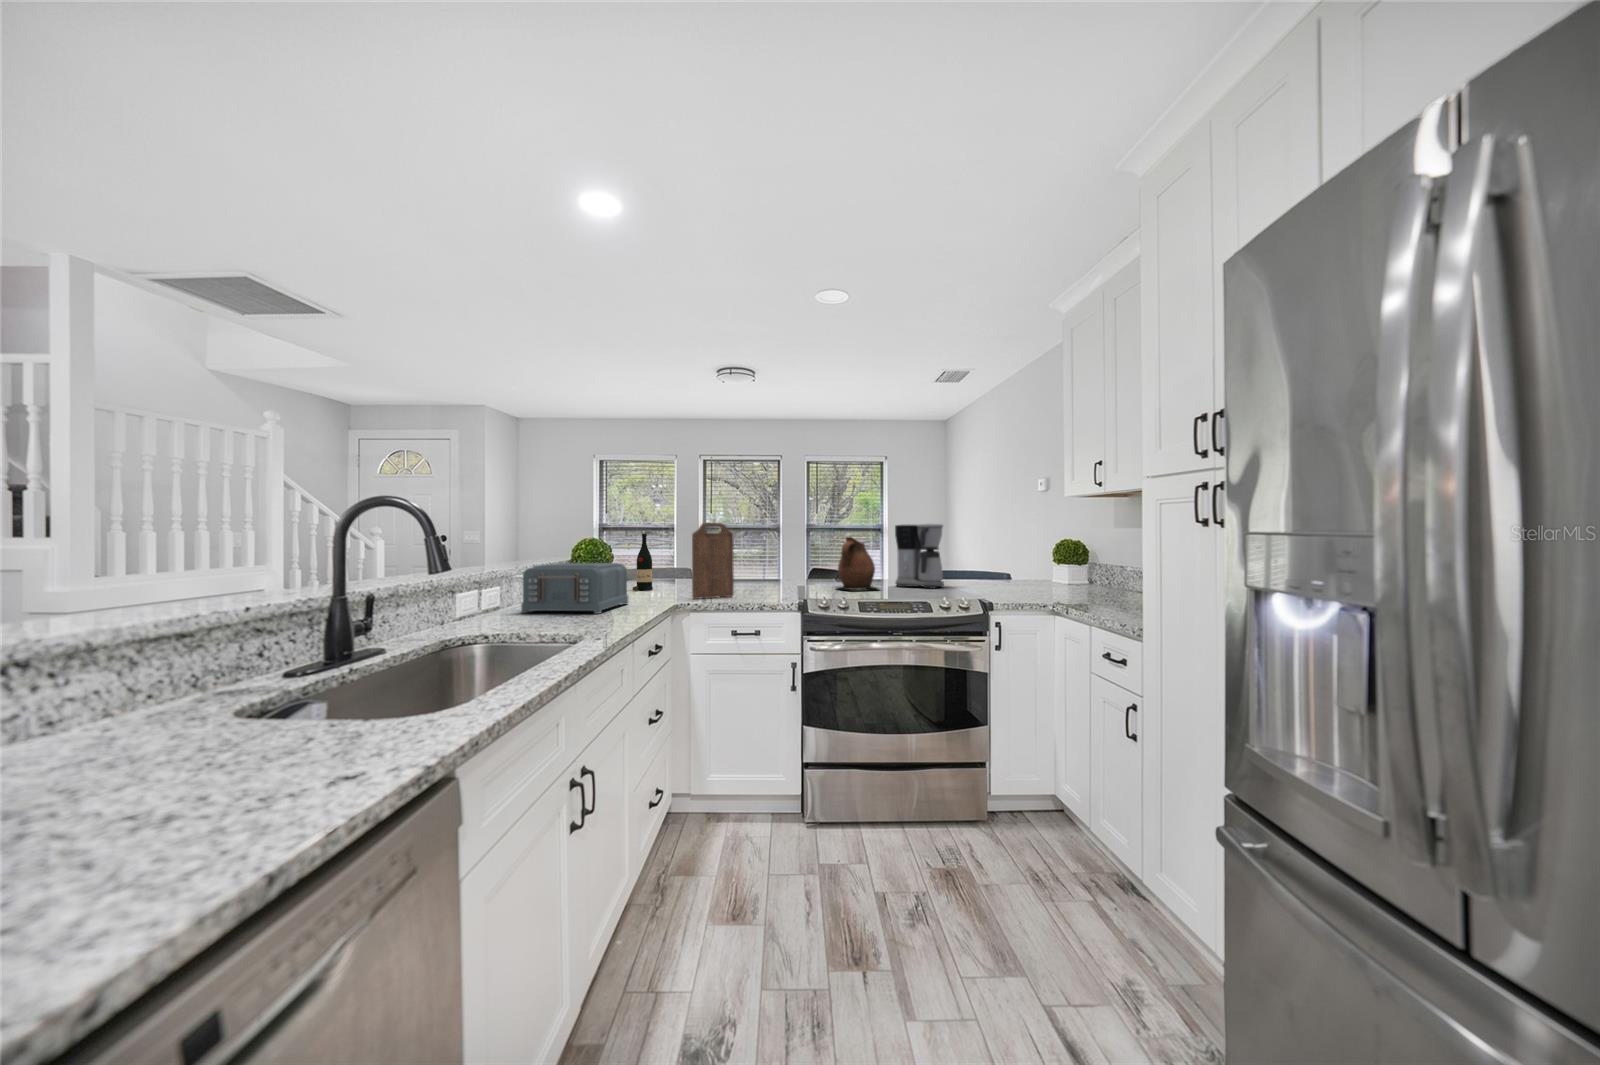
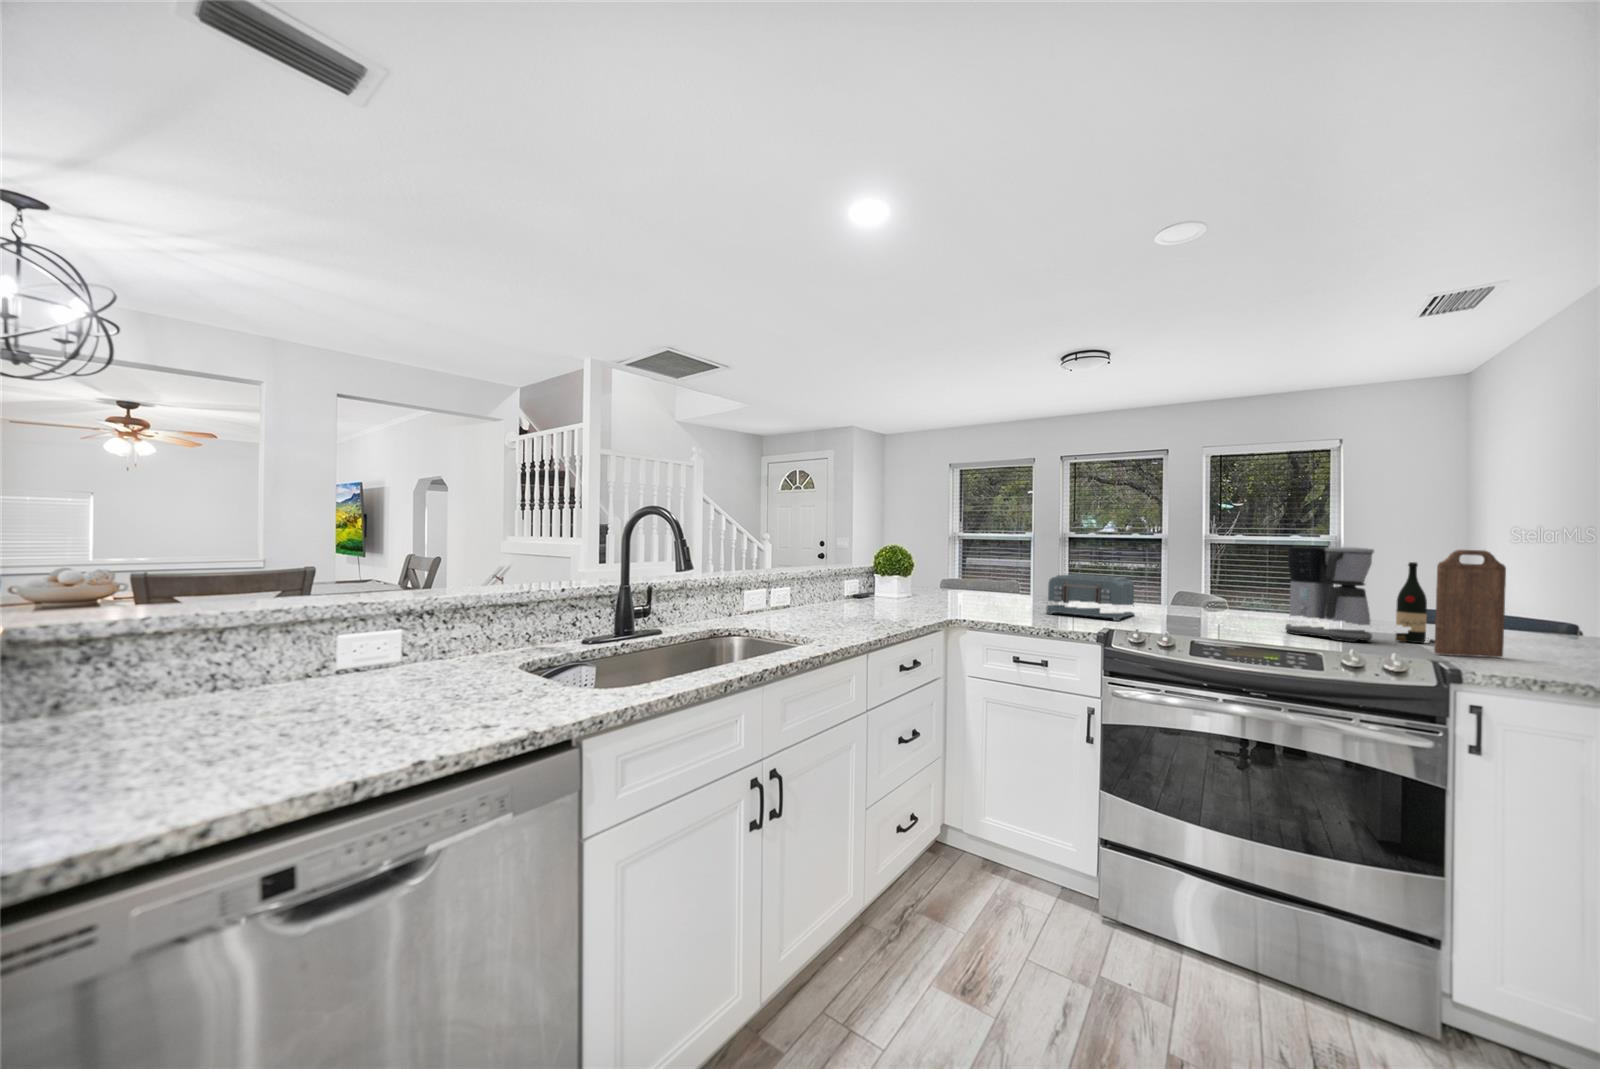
cutting board: present [692,523,734,599] -> present [1434,550,1506,657]
wine bottle: present [633,534,653,591] -> present [1395,562,1435,644]
ceramic pitcher: present [838,537,879,590] -> none [1179,559,1253,635]
toaster: present [521,563,628,614] -> present [1046,574,1135,621]

